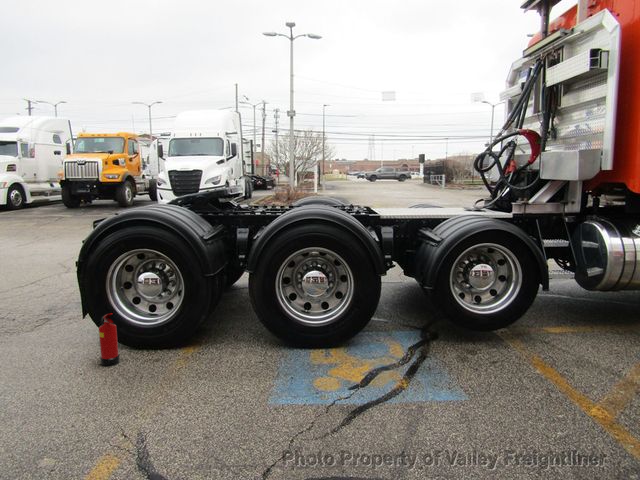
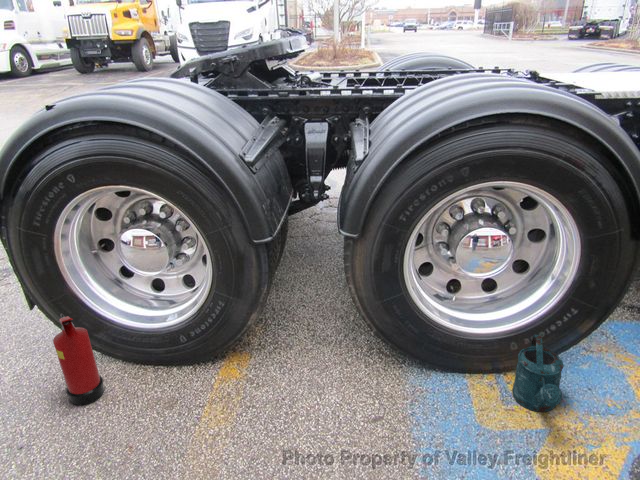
watering can: none [334,326,355,362] -> present [512,335,564,412]

